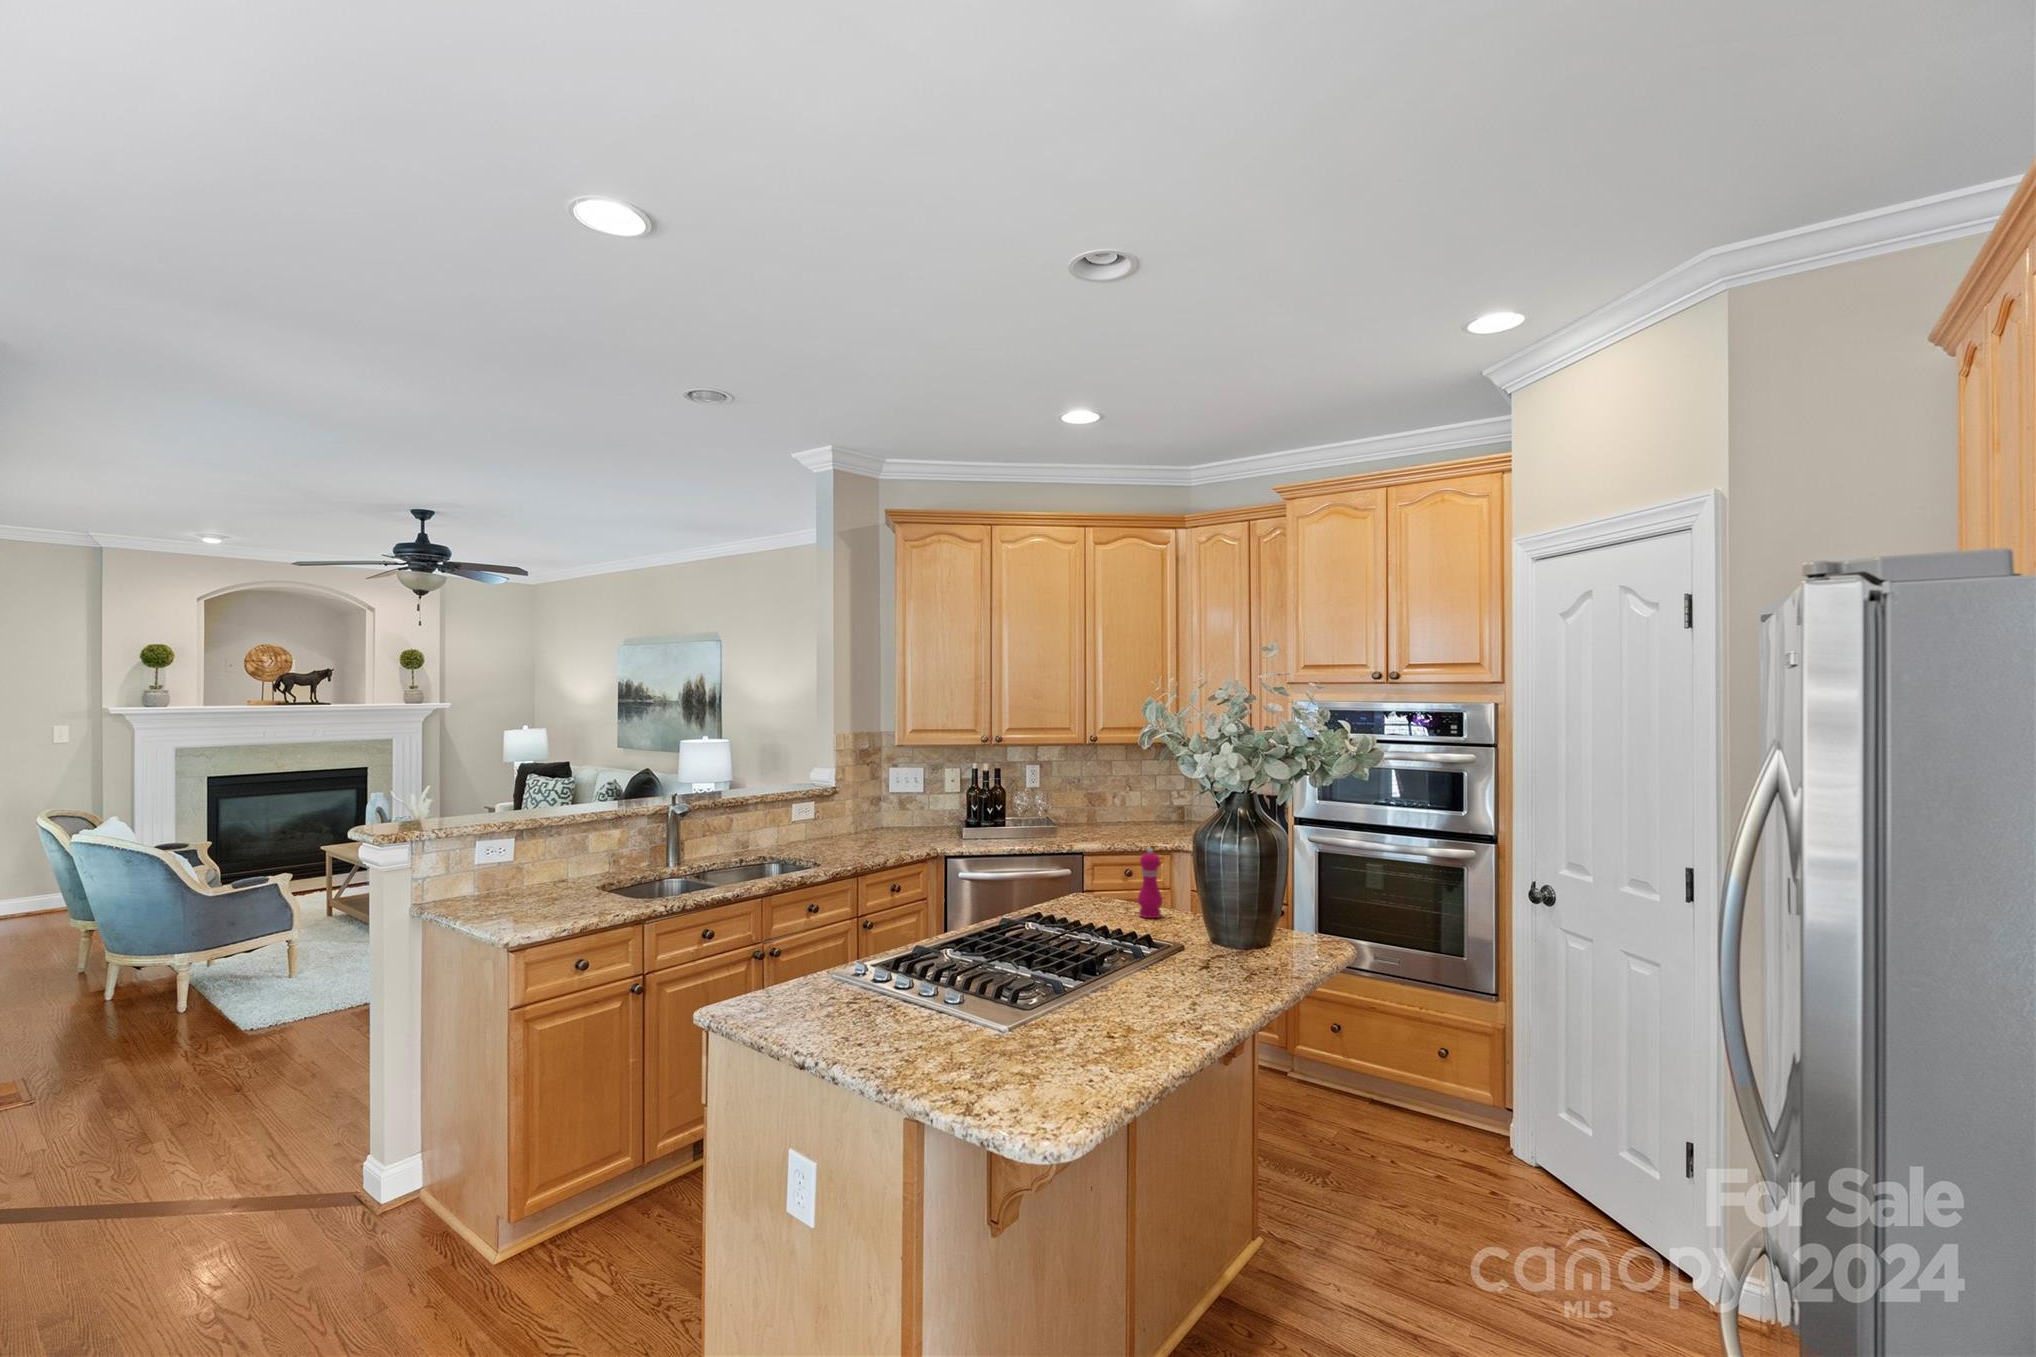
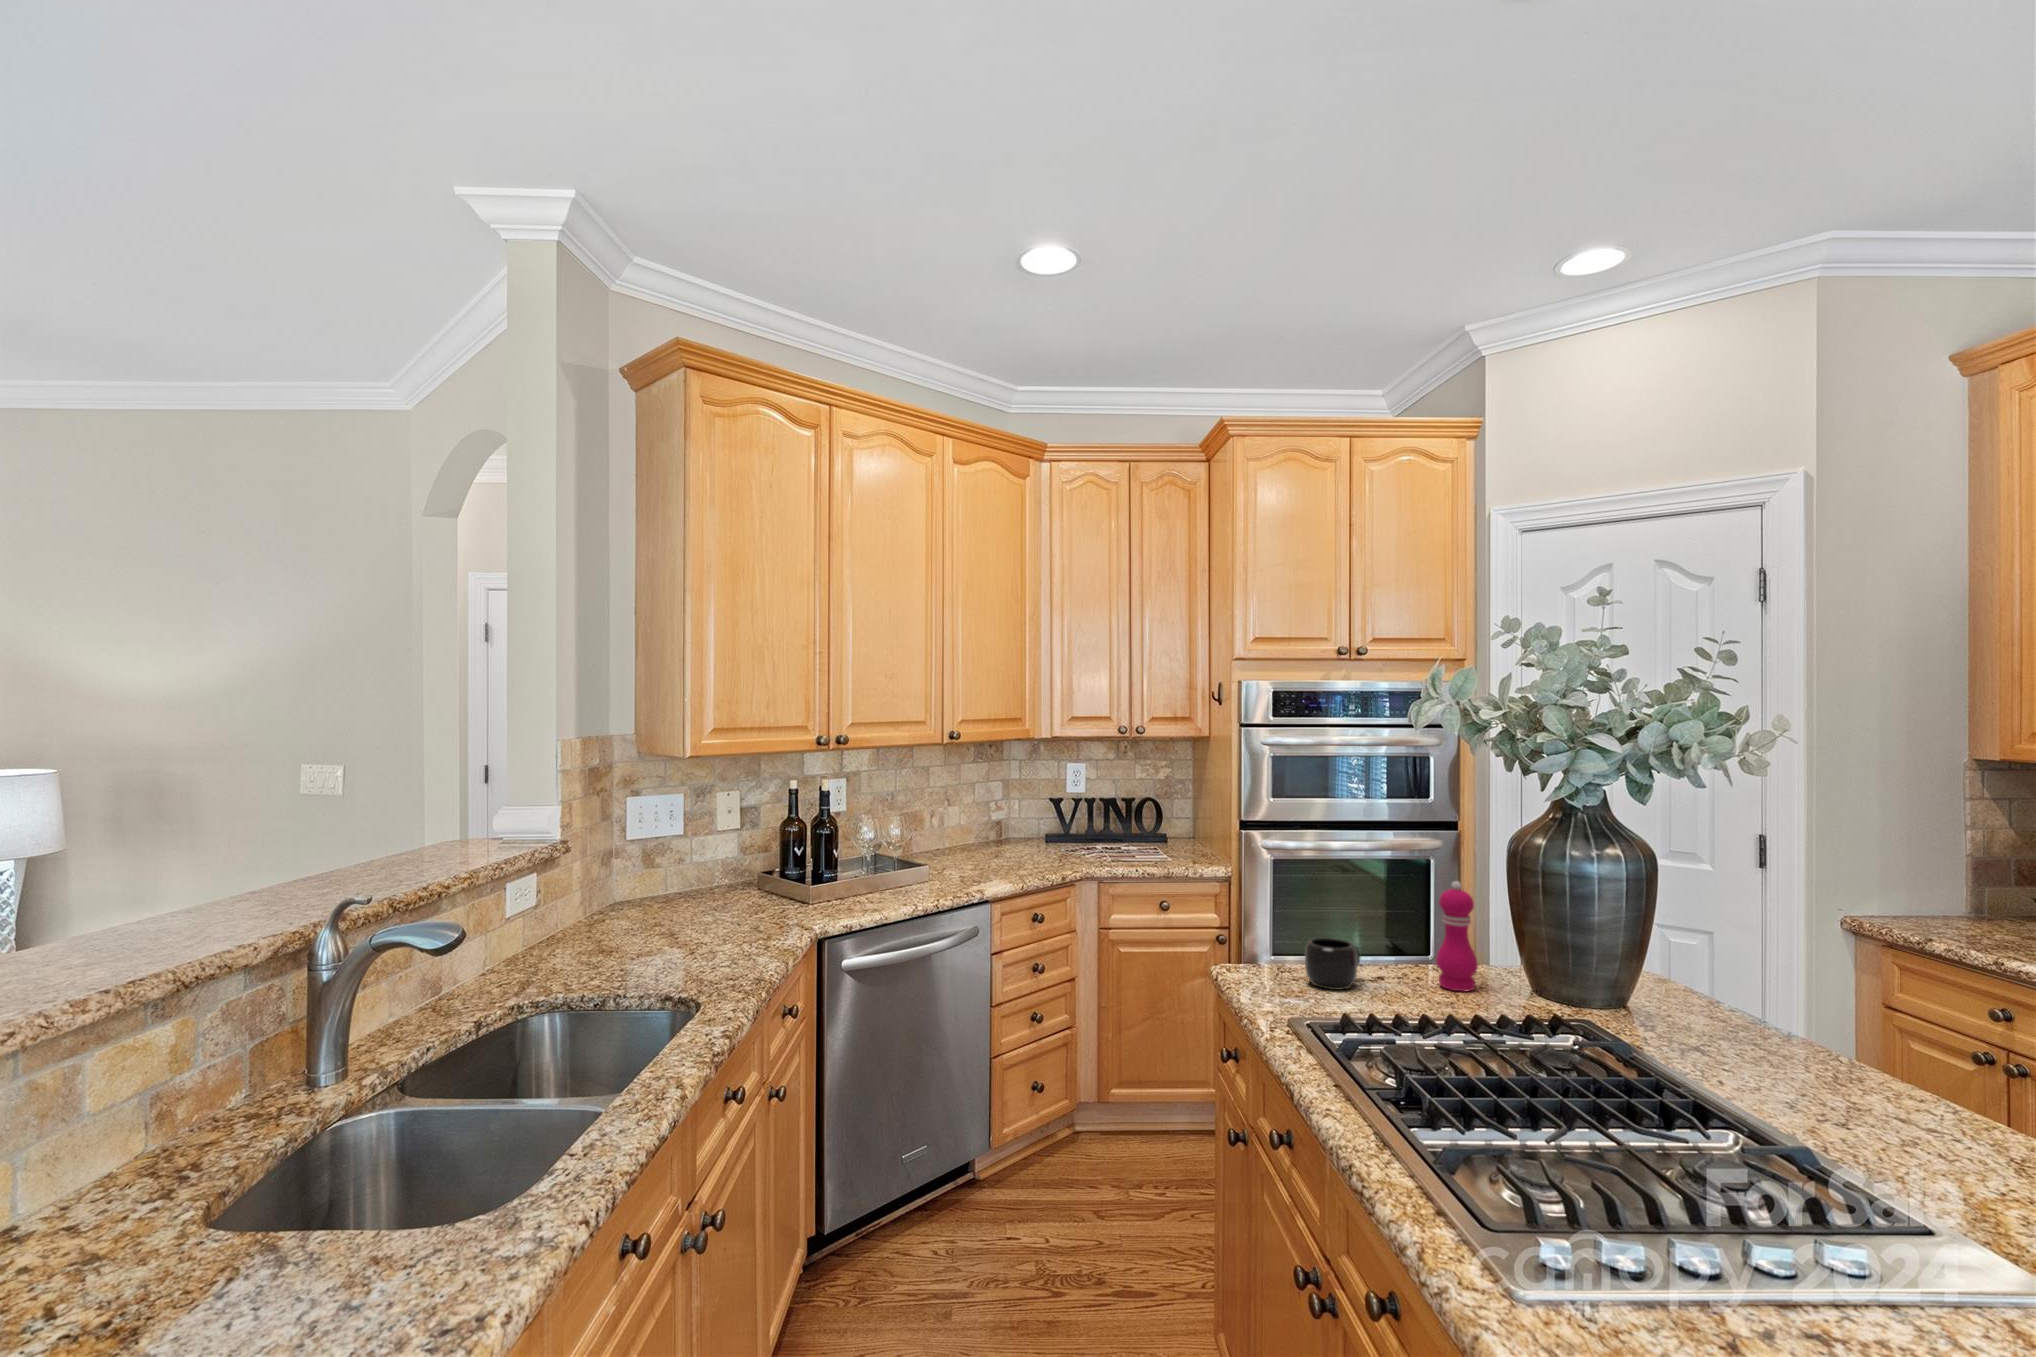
mug: none [1075,876,1118,907] -> present [1305,938,1361,990]

